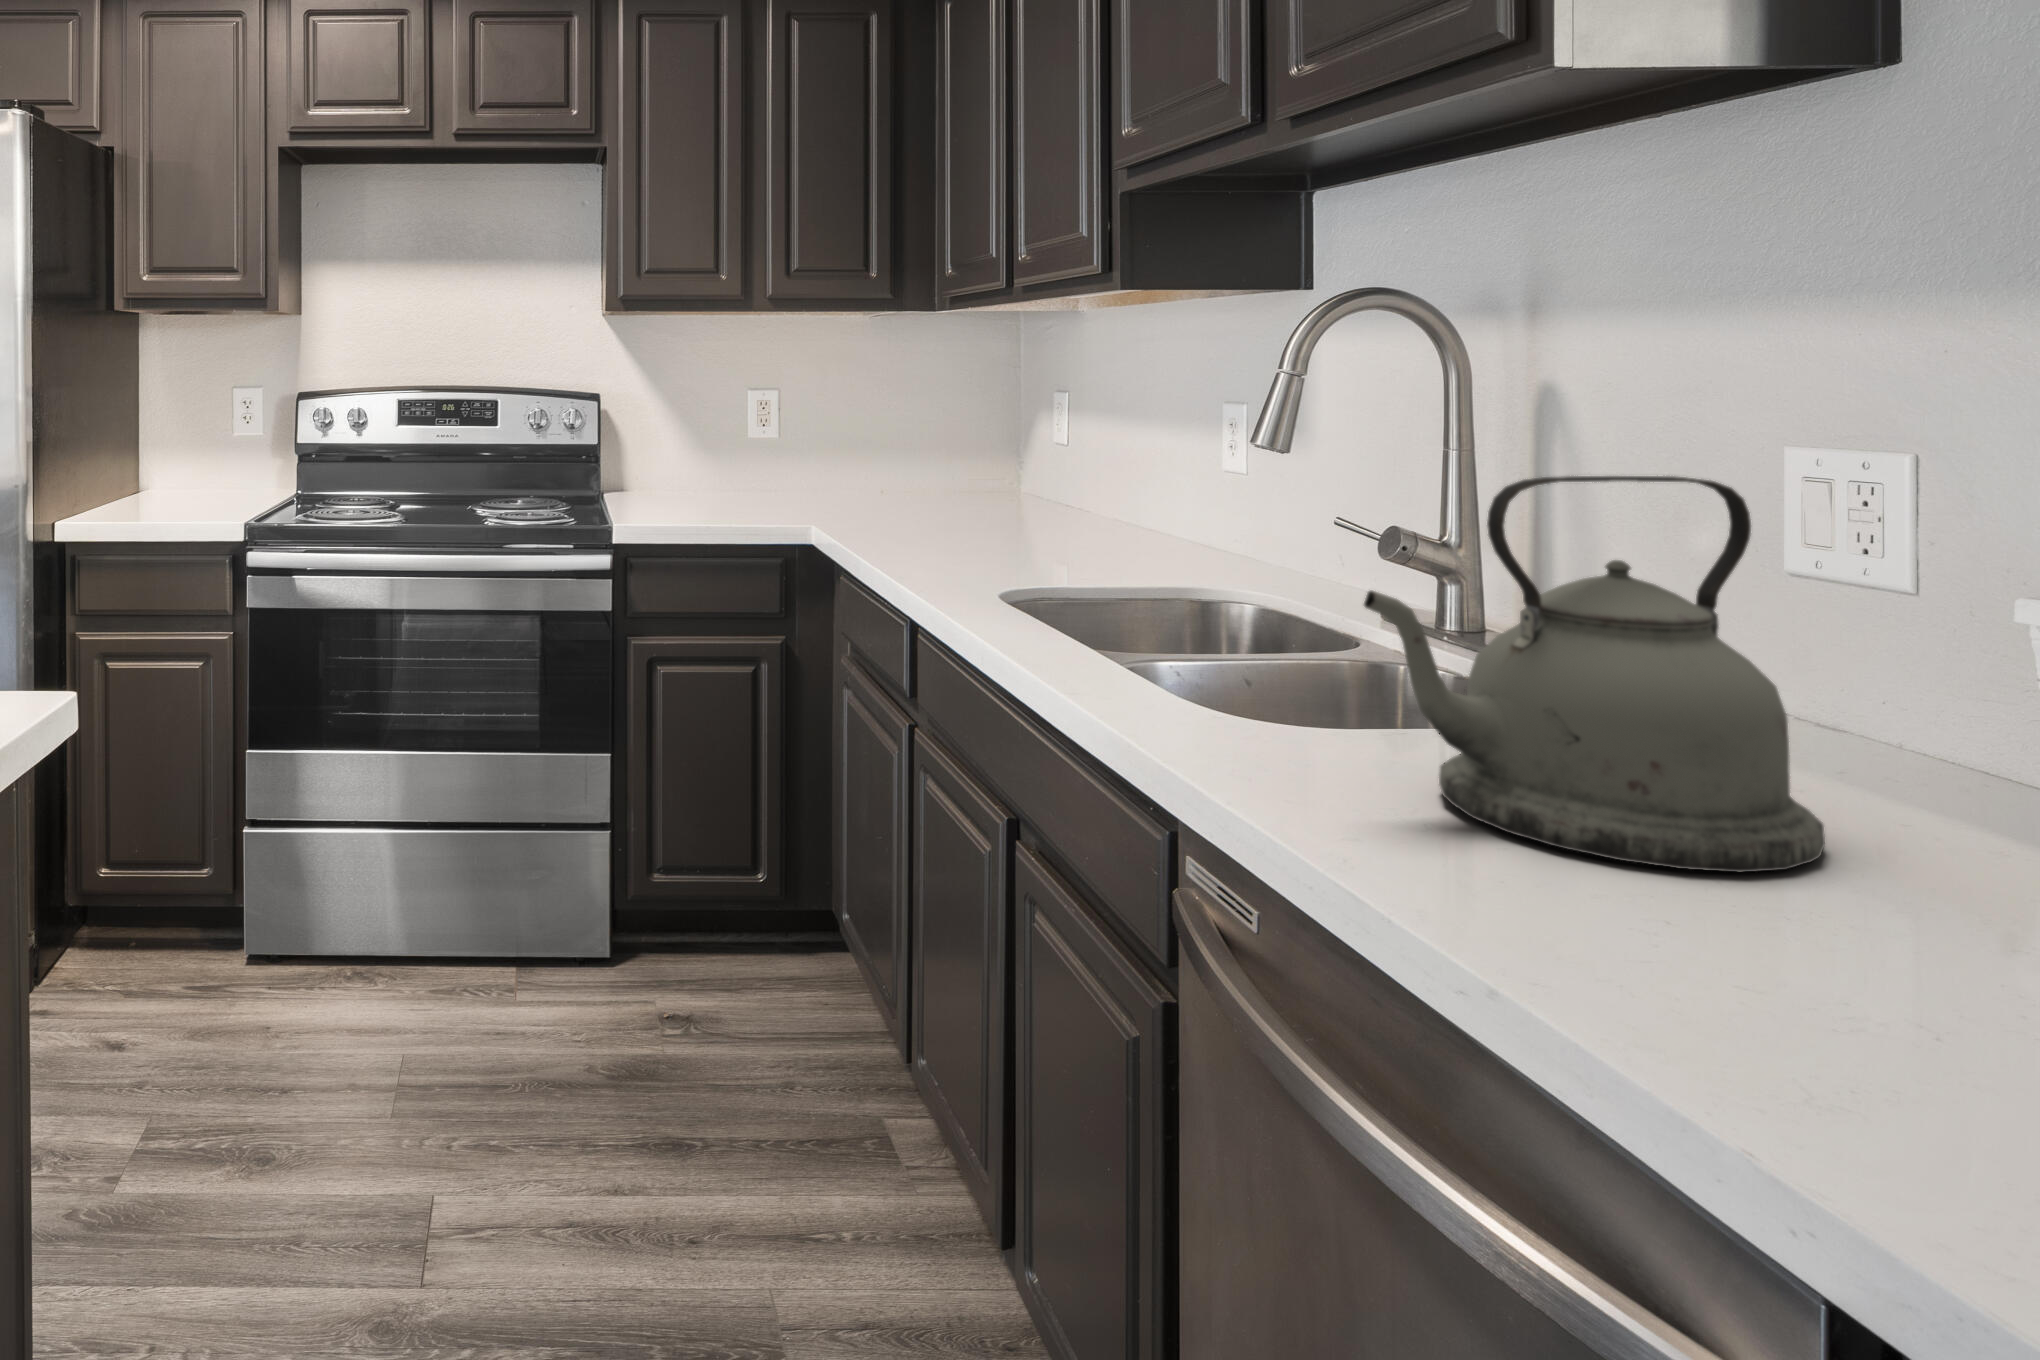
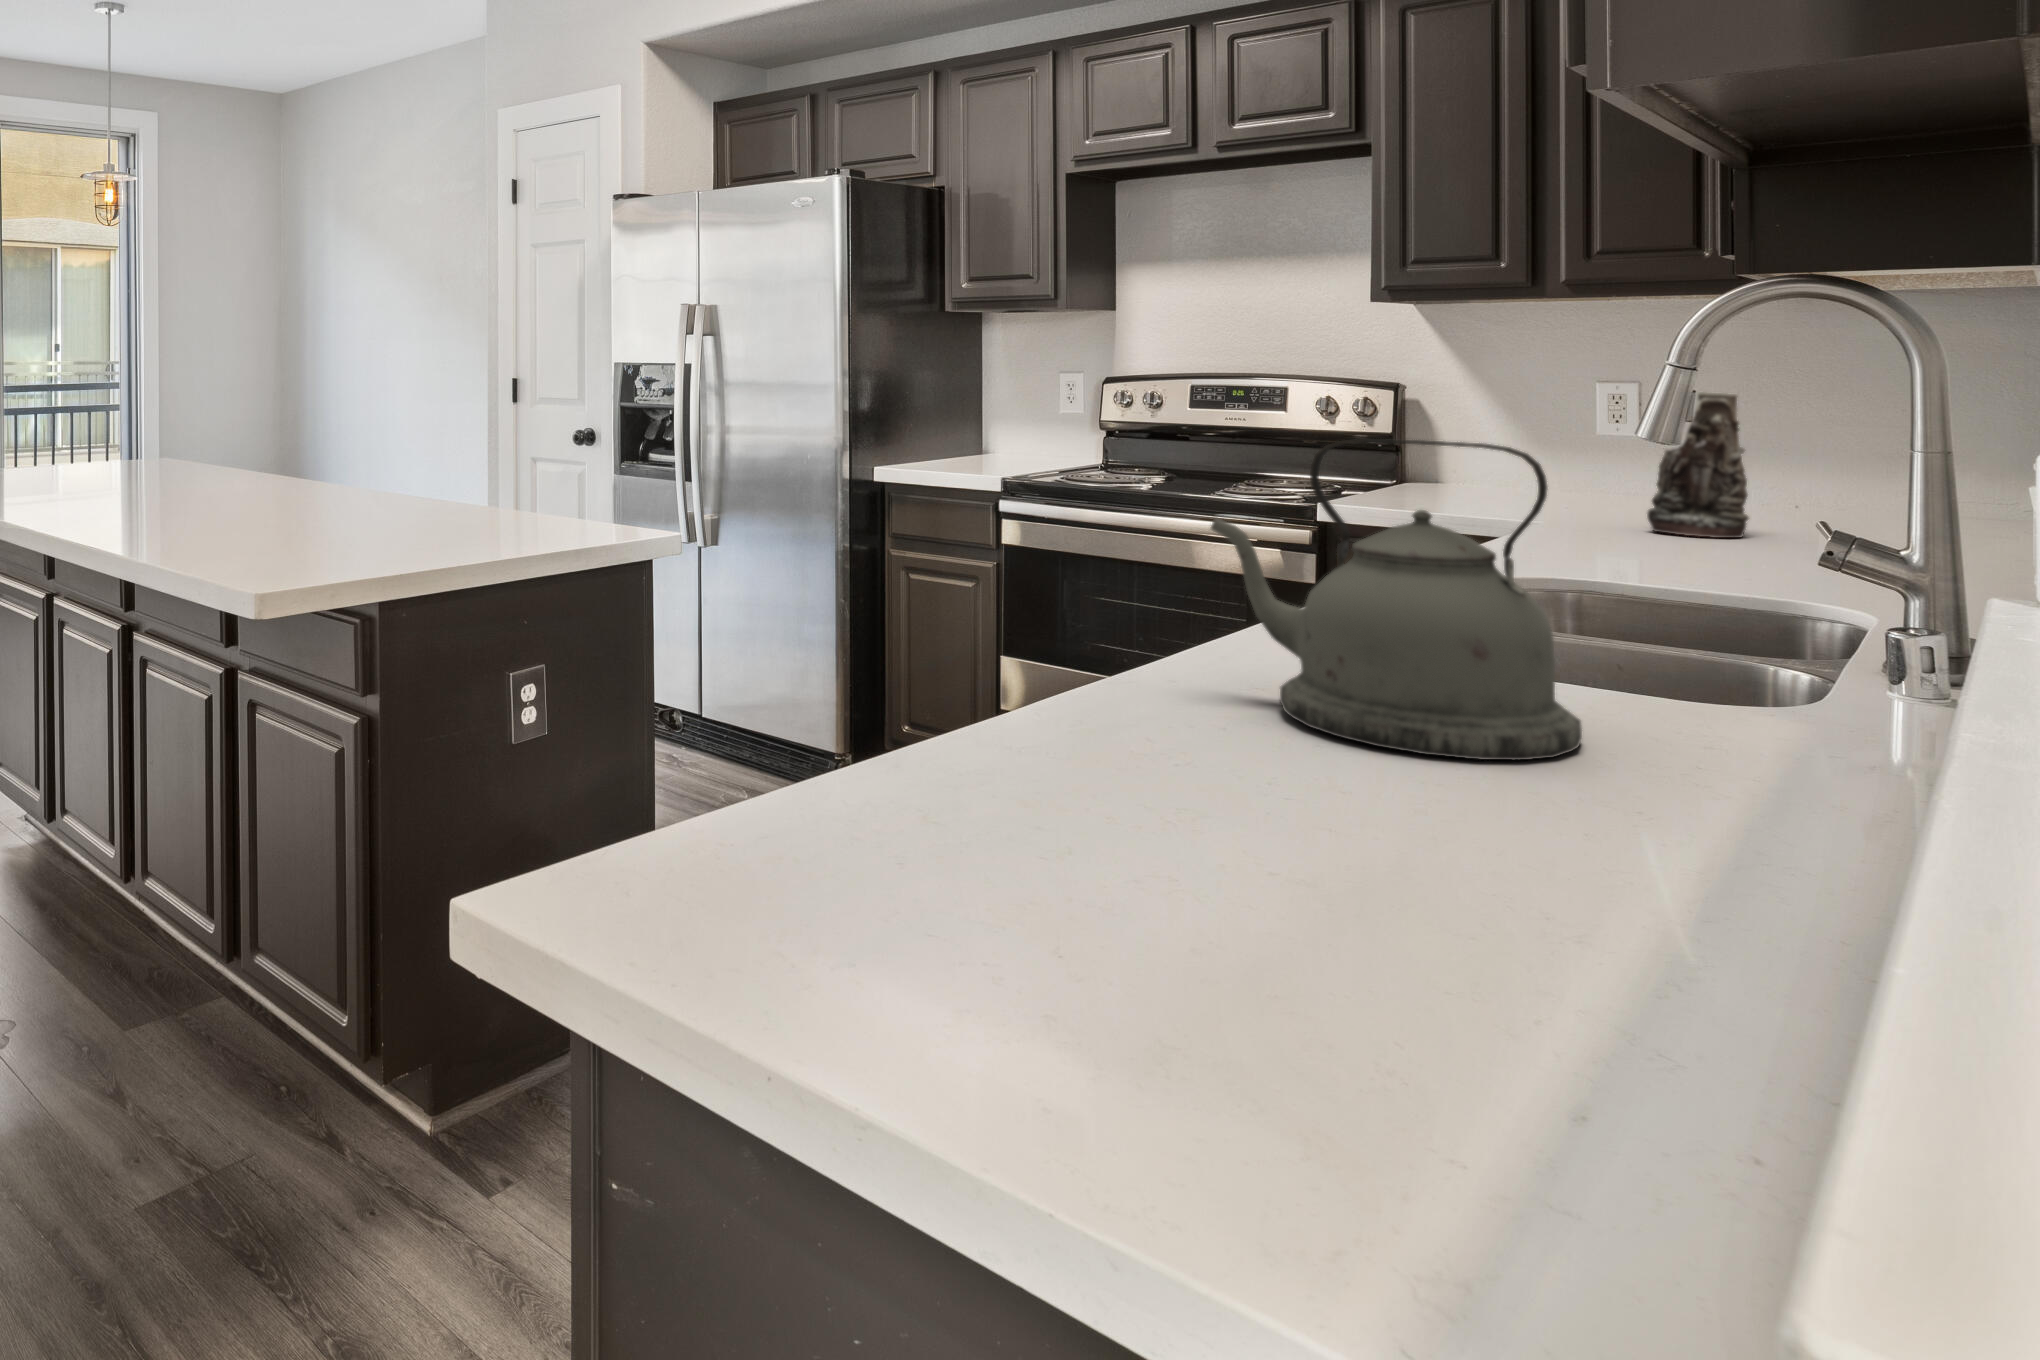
vase: none [885,399,953,529] -> present [1647,392,1749,538]

